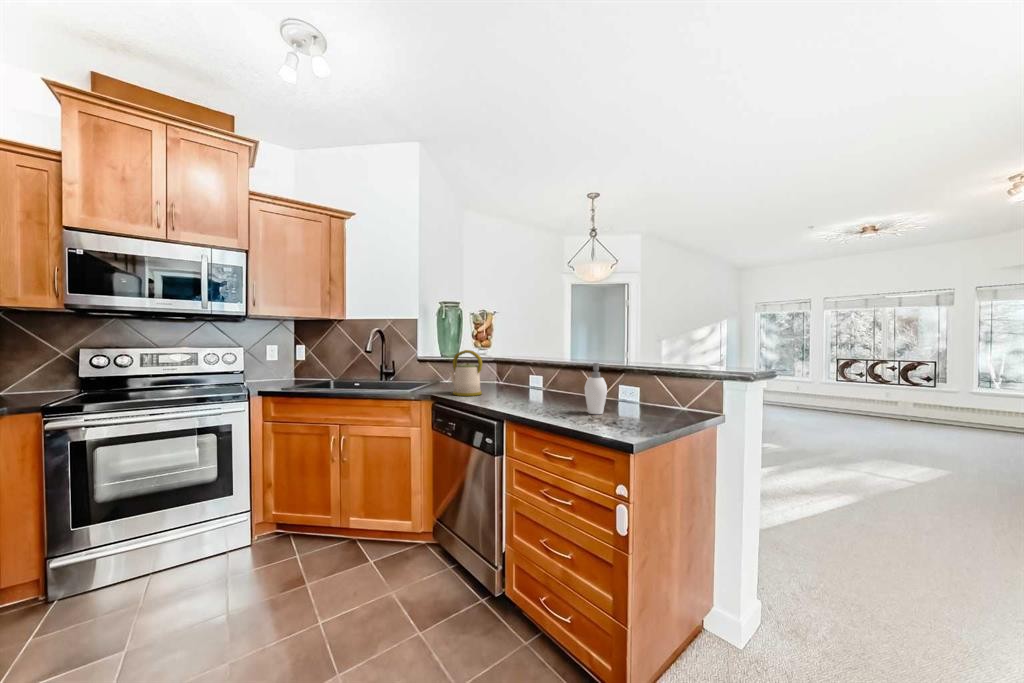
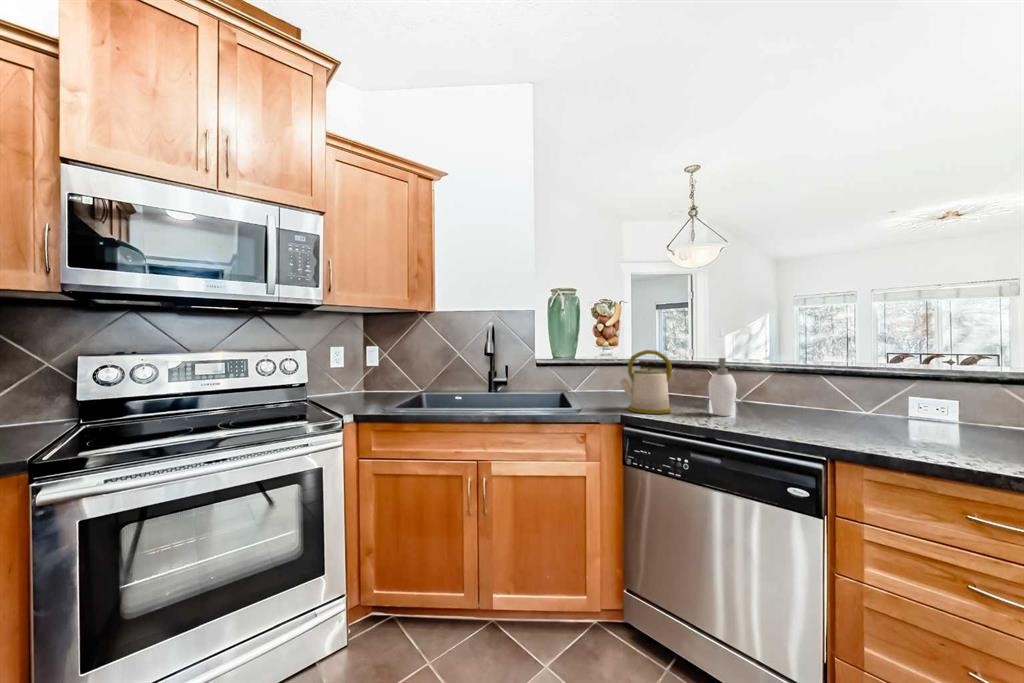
soap dispenser: present [584,363,607,414] -> present [708,358,737,416]

